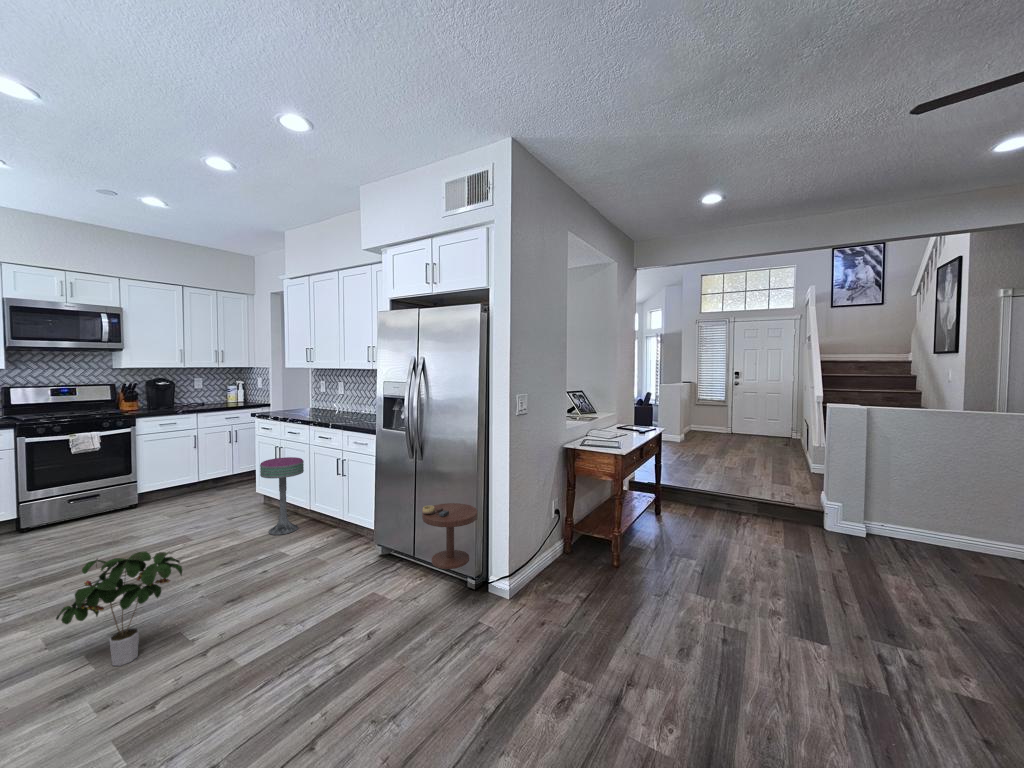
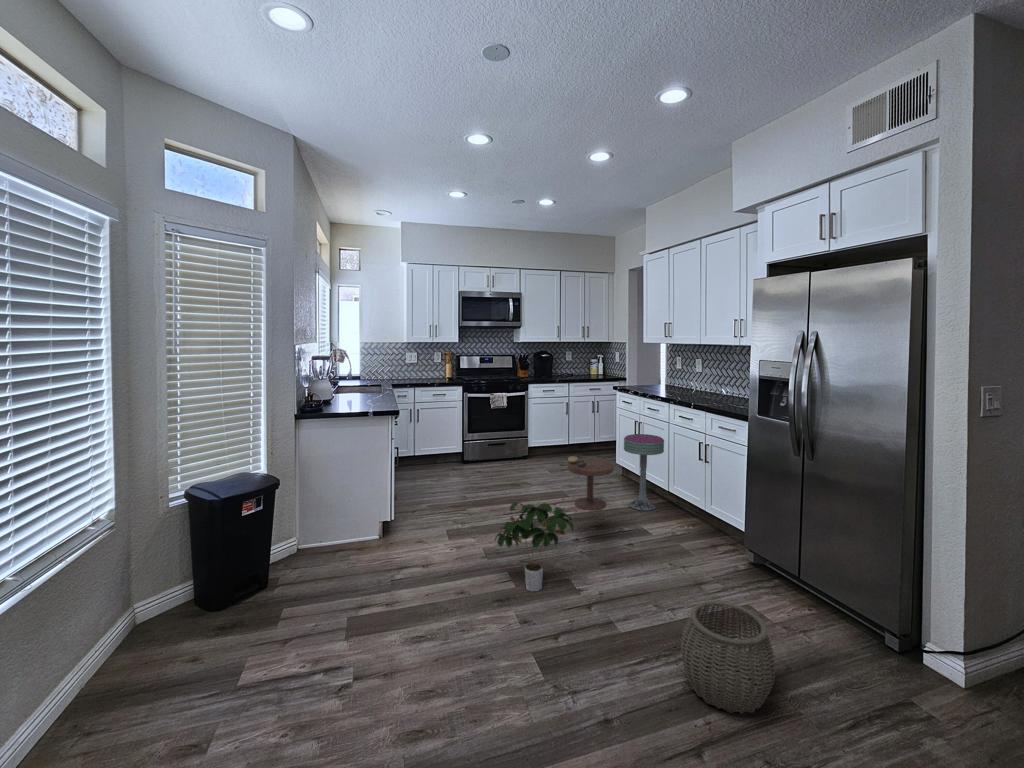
side table: present [422,503,478,569] -> present [568,456,614,511]
woven basket: none [301,595,385,697] -> present [681,601,775,713]

